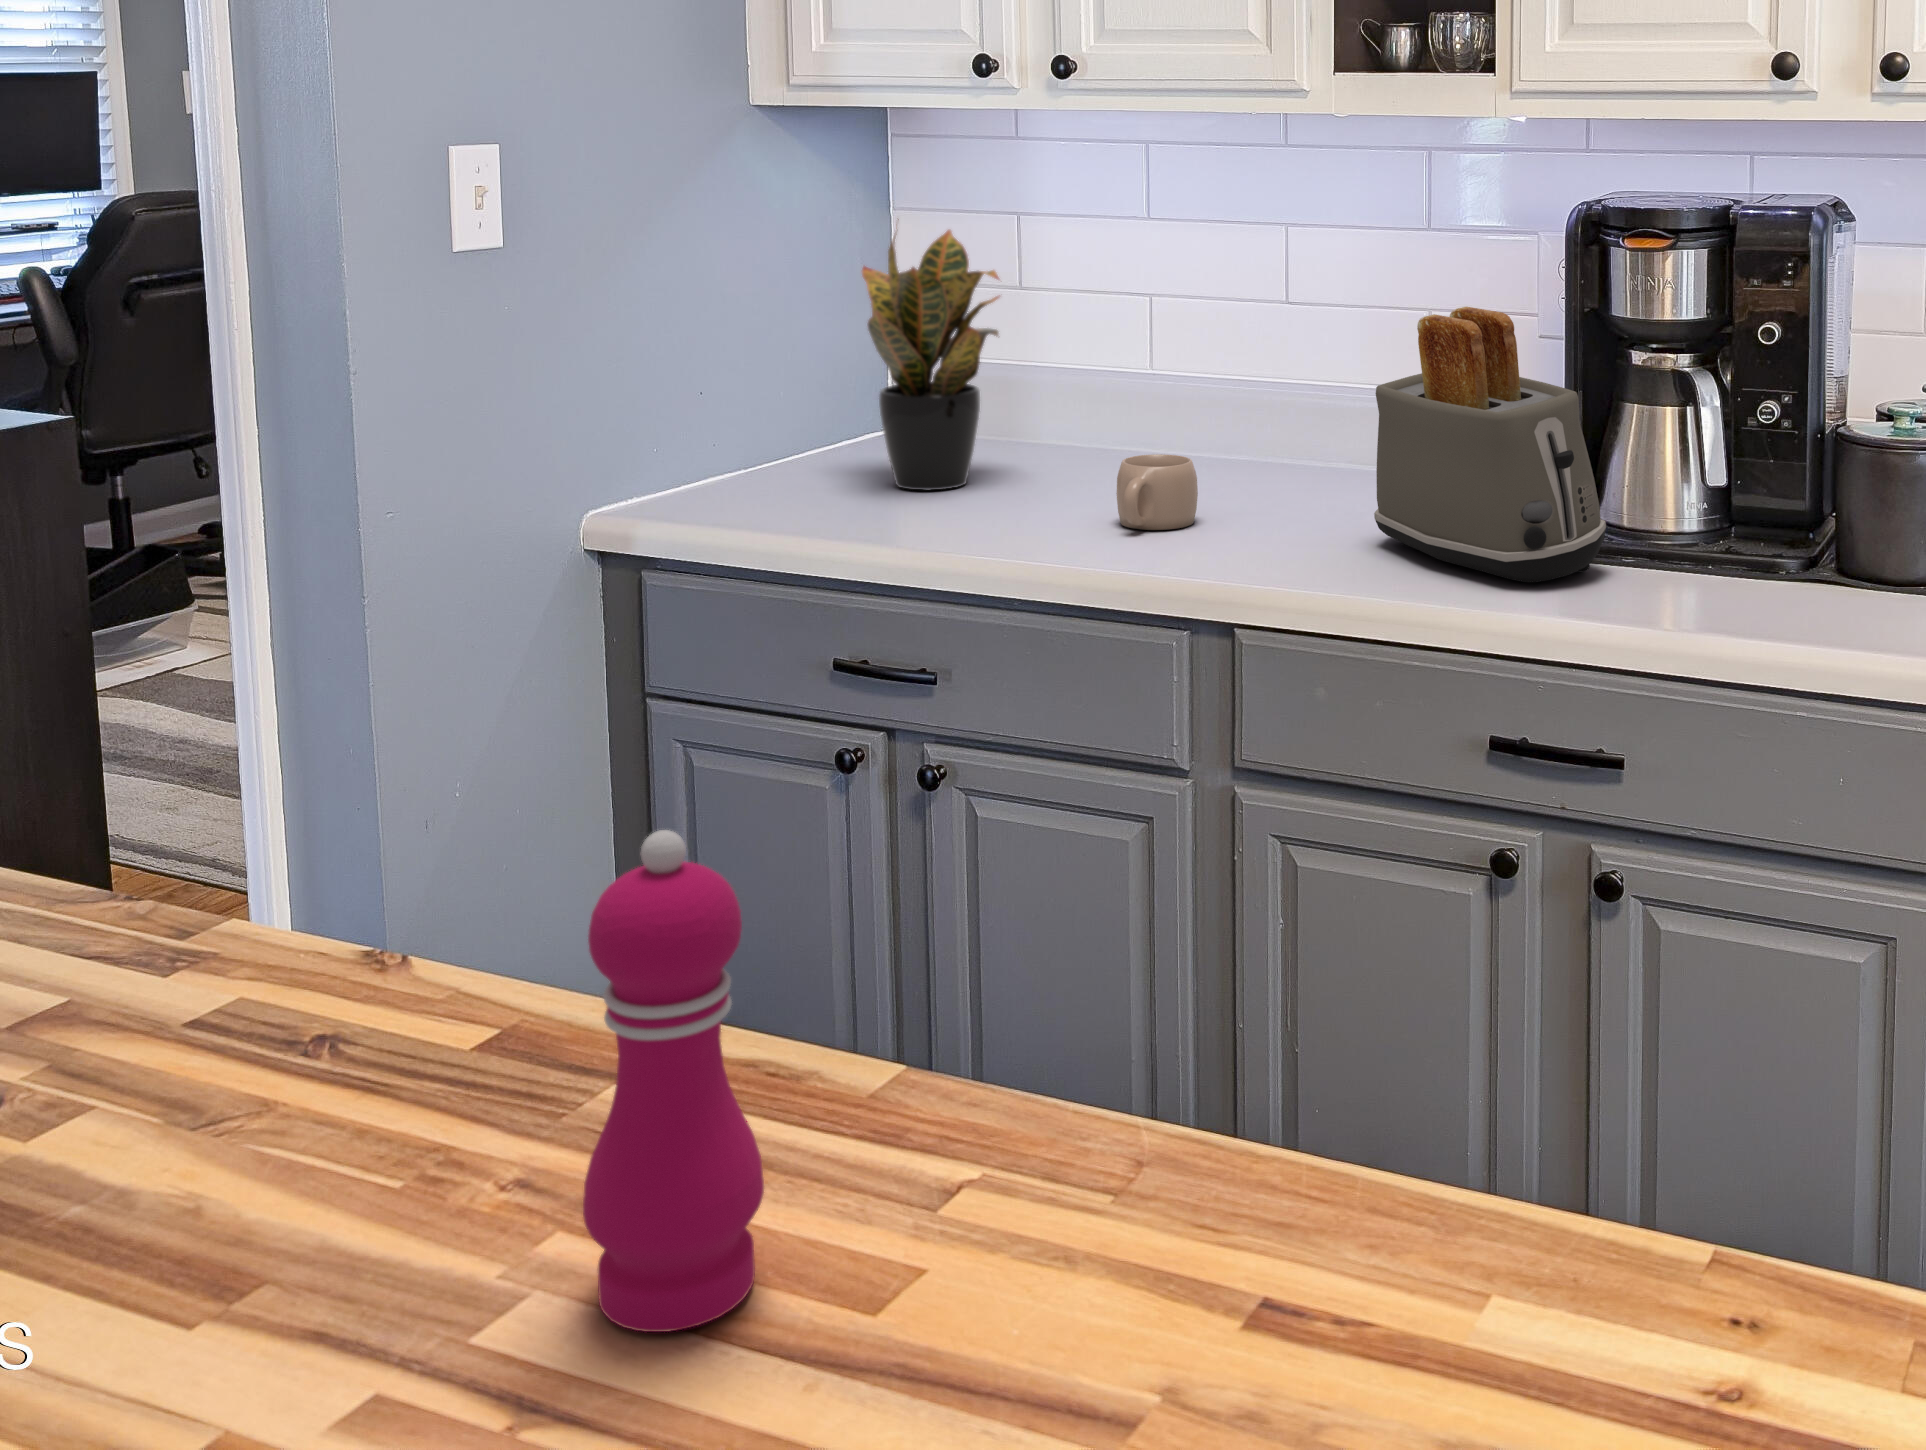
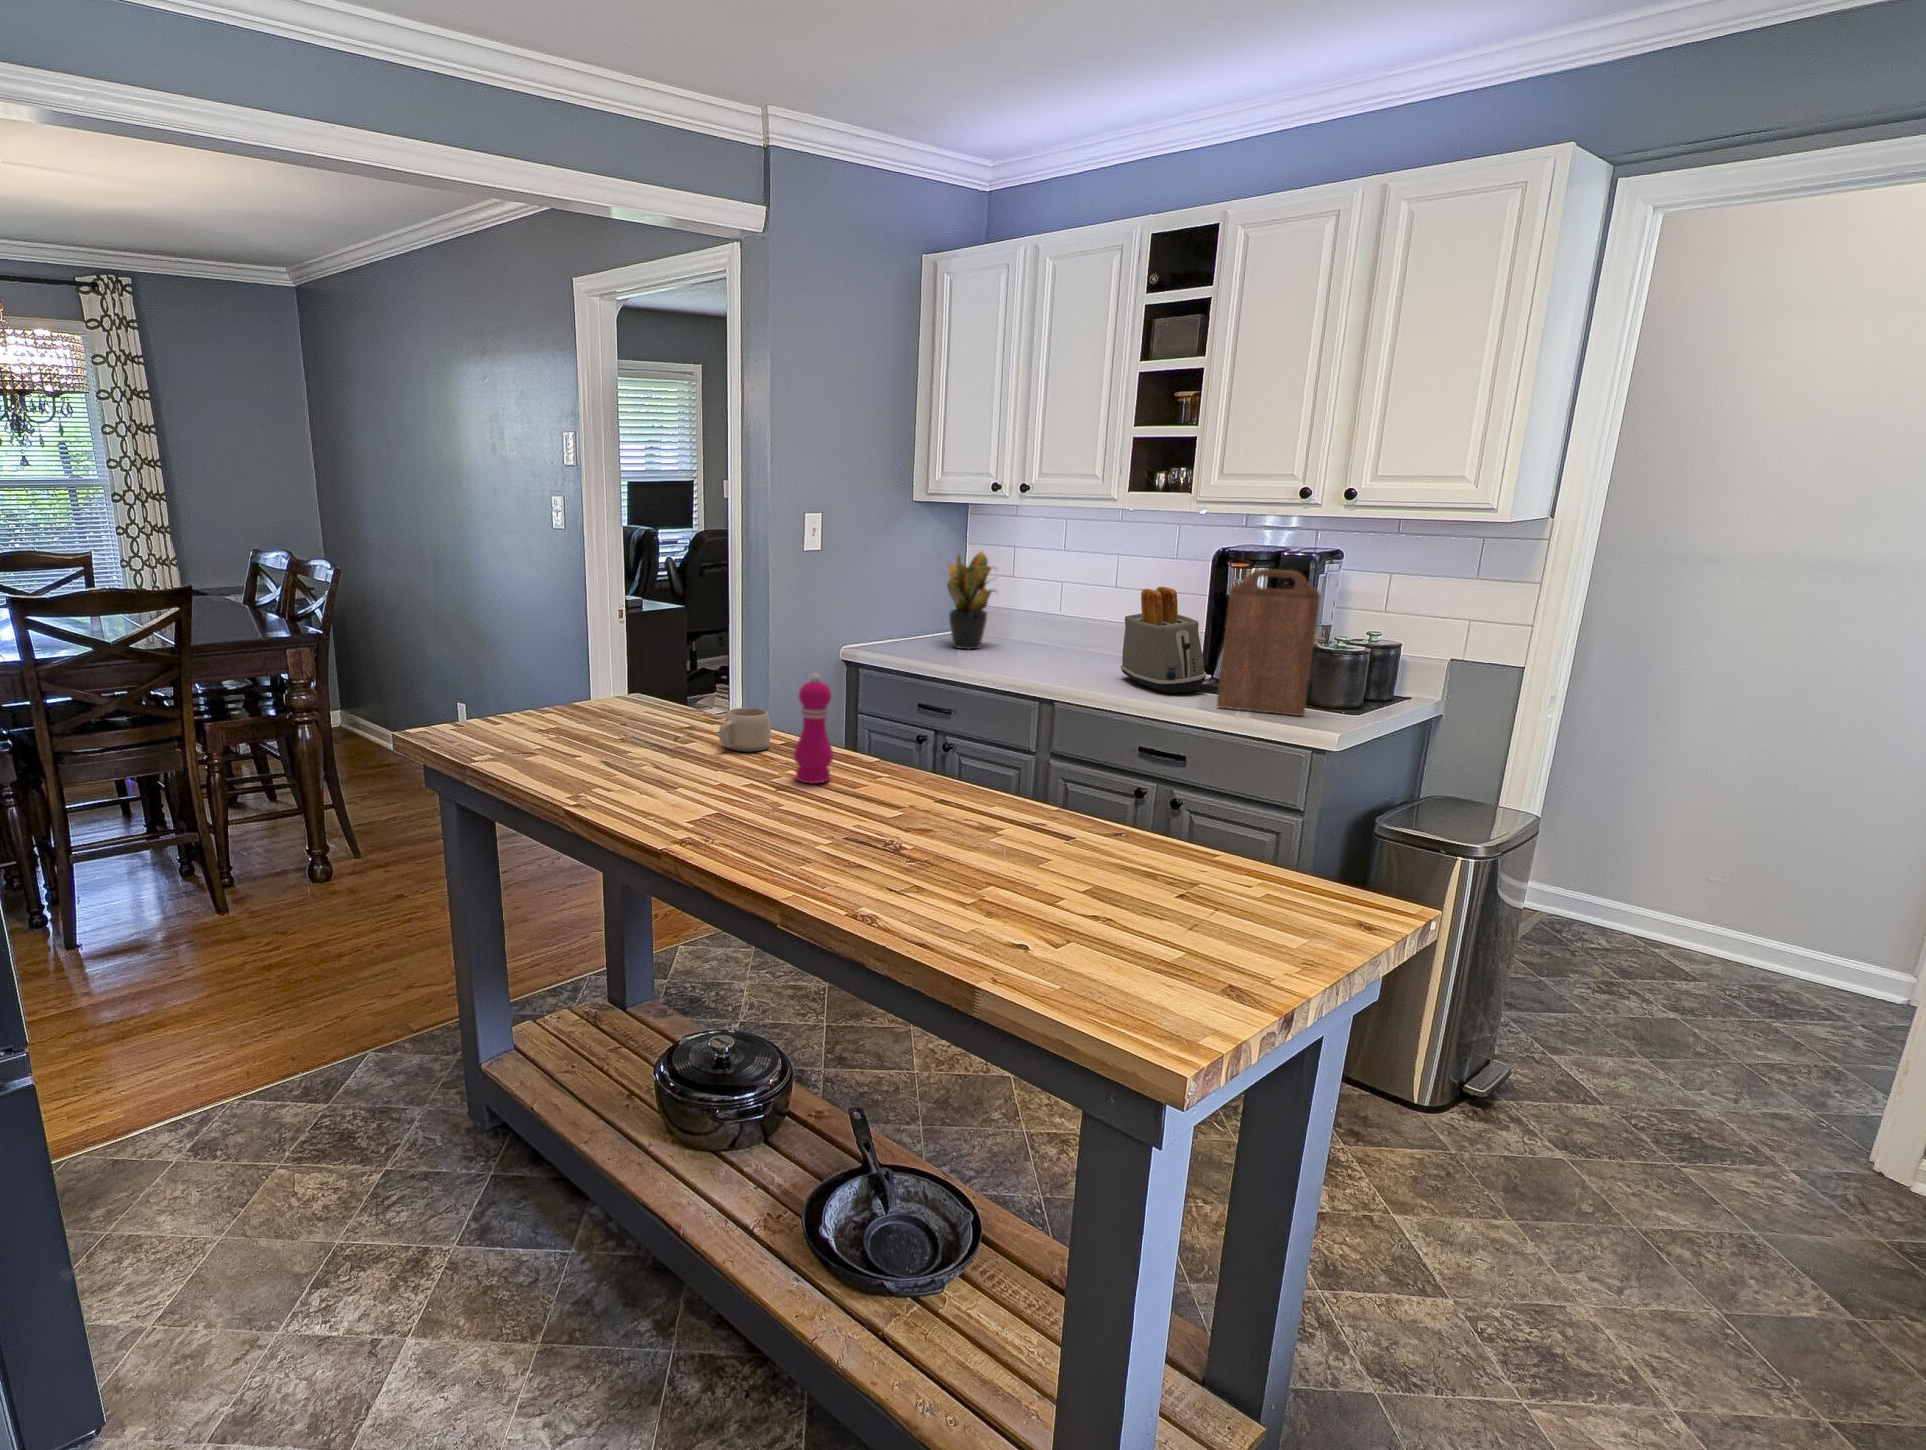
cutting board: none [1676,255,1901,621] -> present [1217,569,1320,716]
mug: present [1116,454,1198,530] -> present [719,708,771,752]

